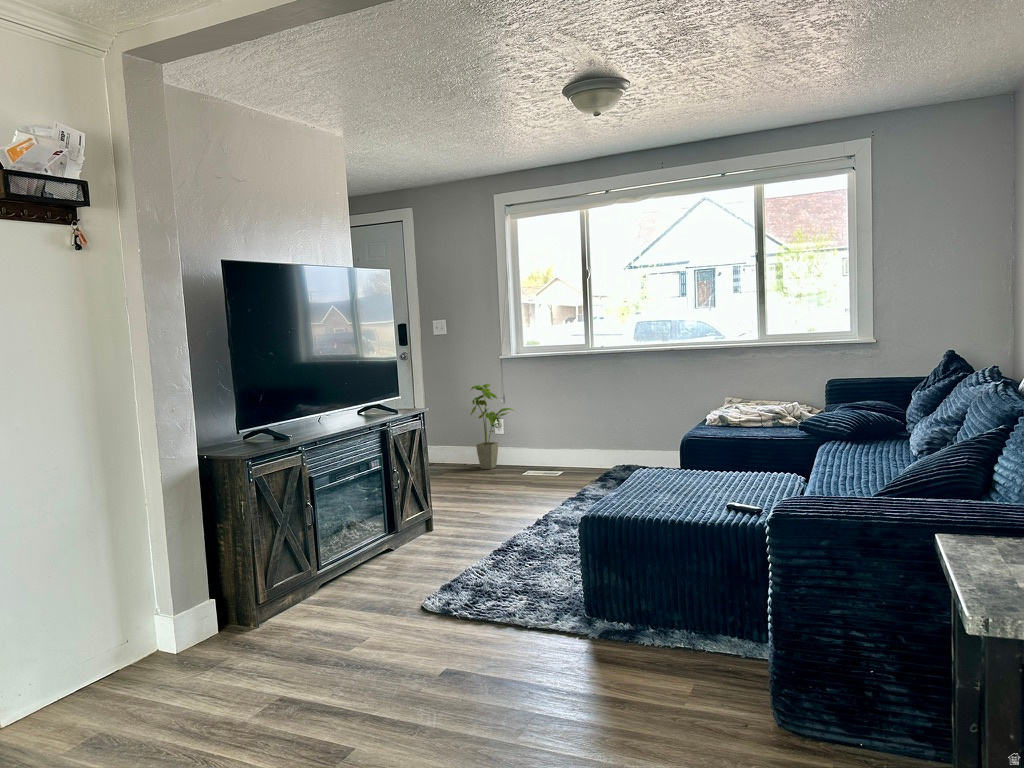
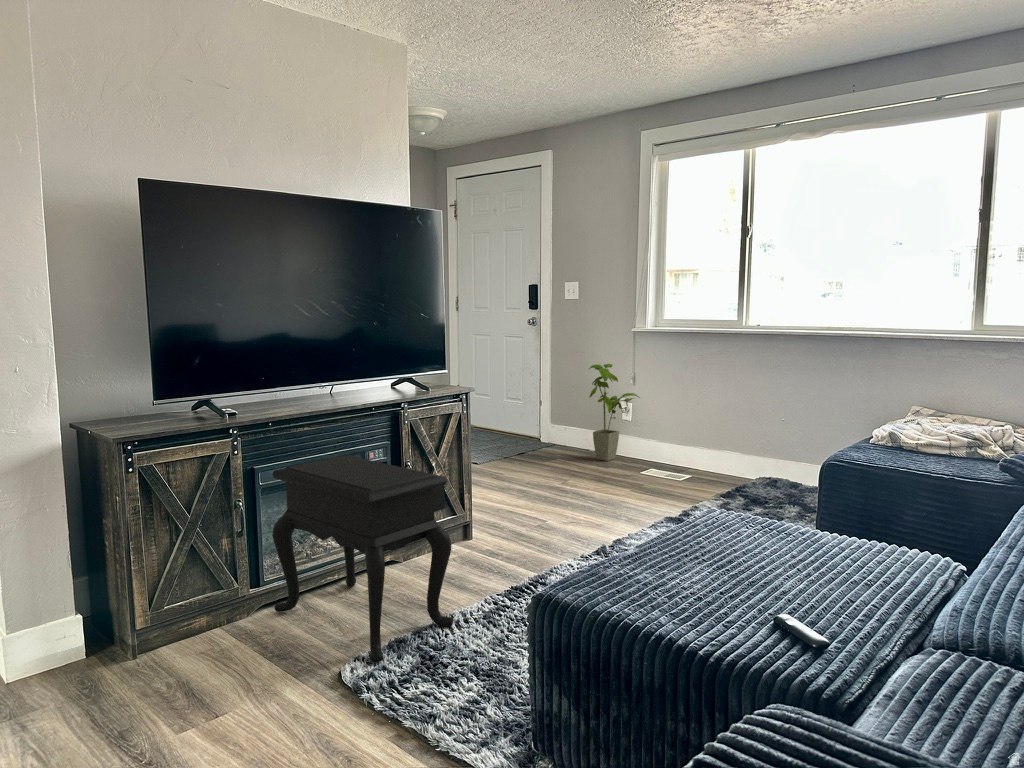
side table: none [328,463,478,599] -> present [272,455,454,662]

